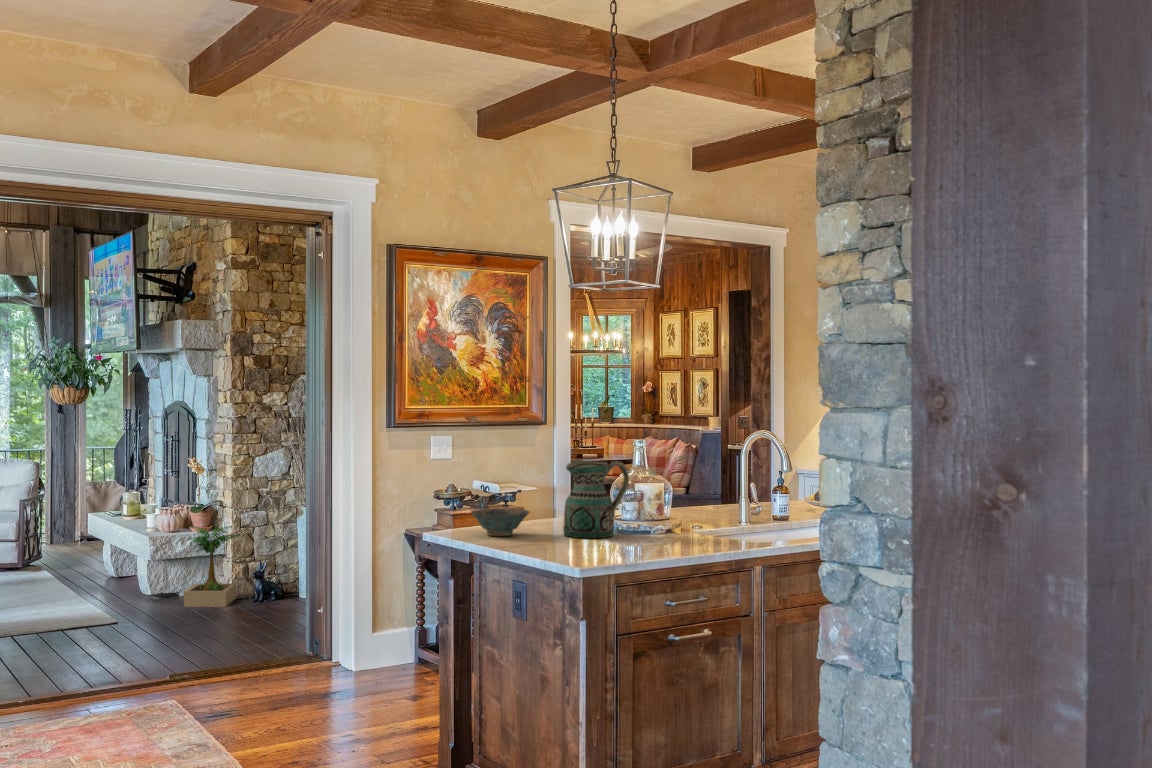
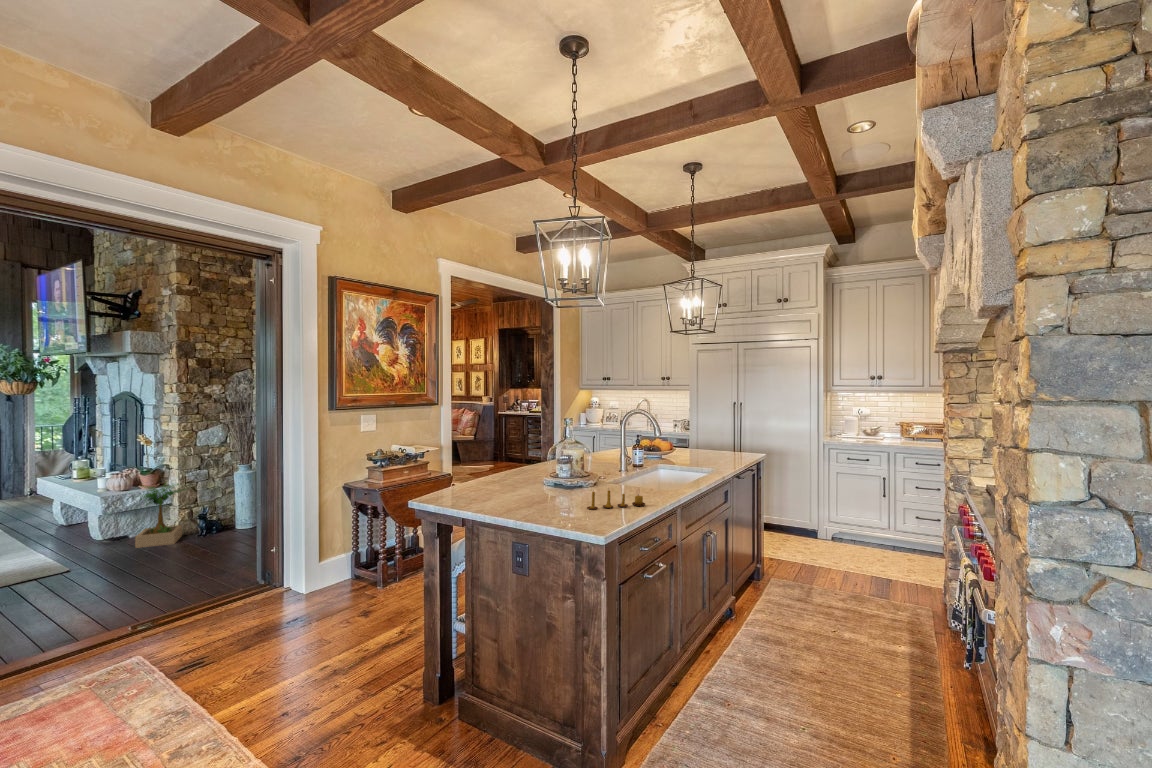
ceramic pitcher: present [563,460,629,538] -> none [532,435,576,498]
ceramic bowl: present [471,508,530,536] -> none [461,477,510,503]
candle: none [605,525,685,551] -> present [587,490,645,510]

